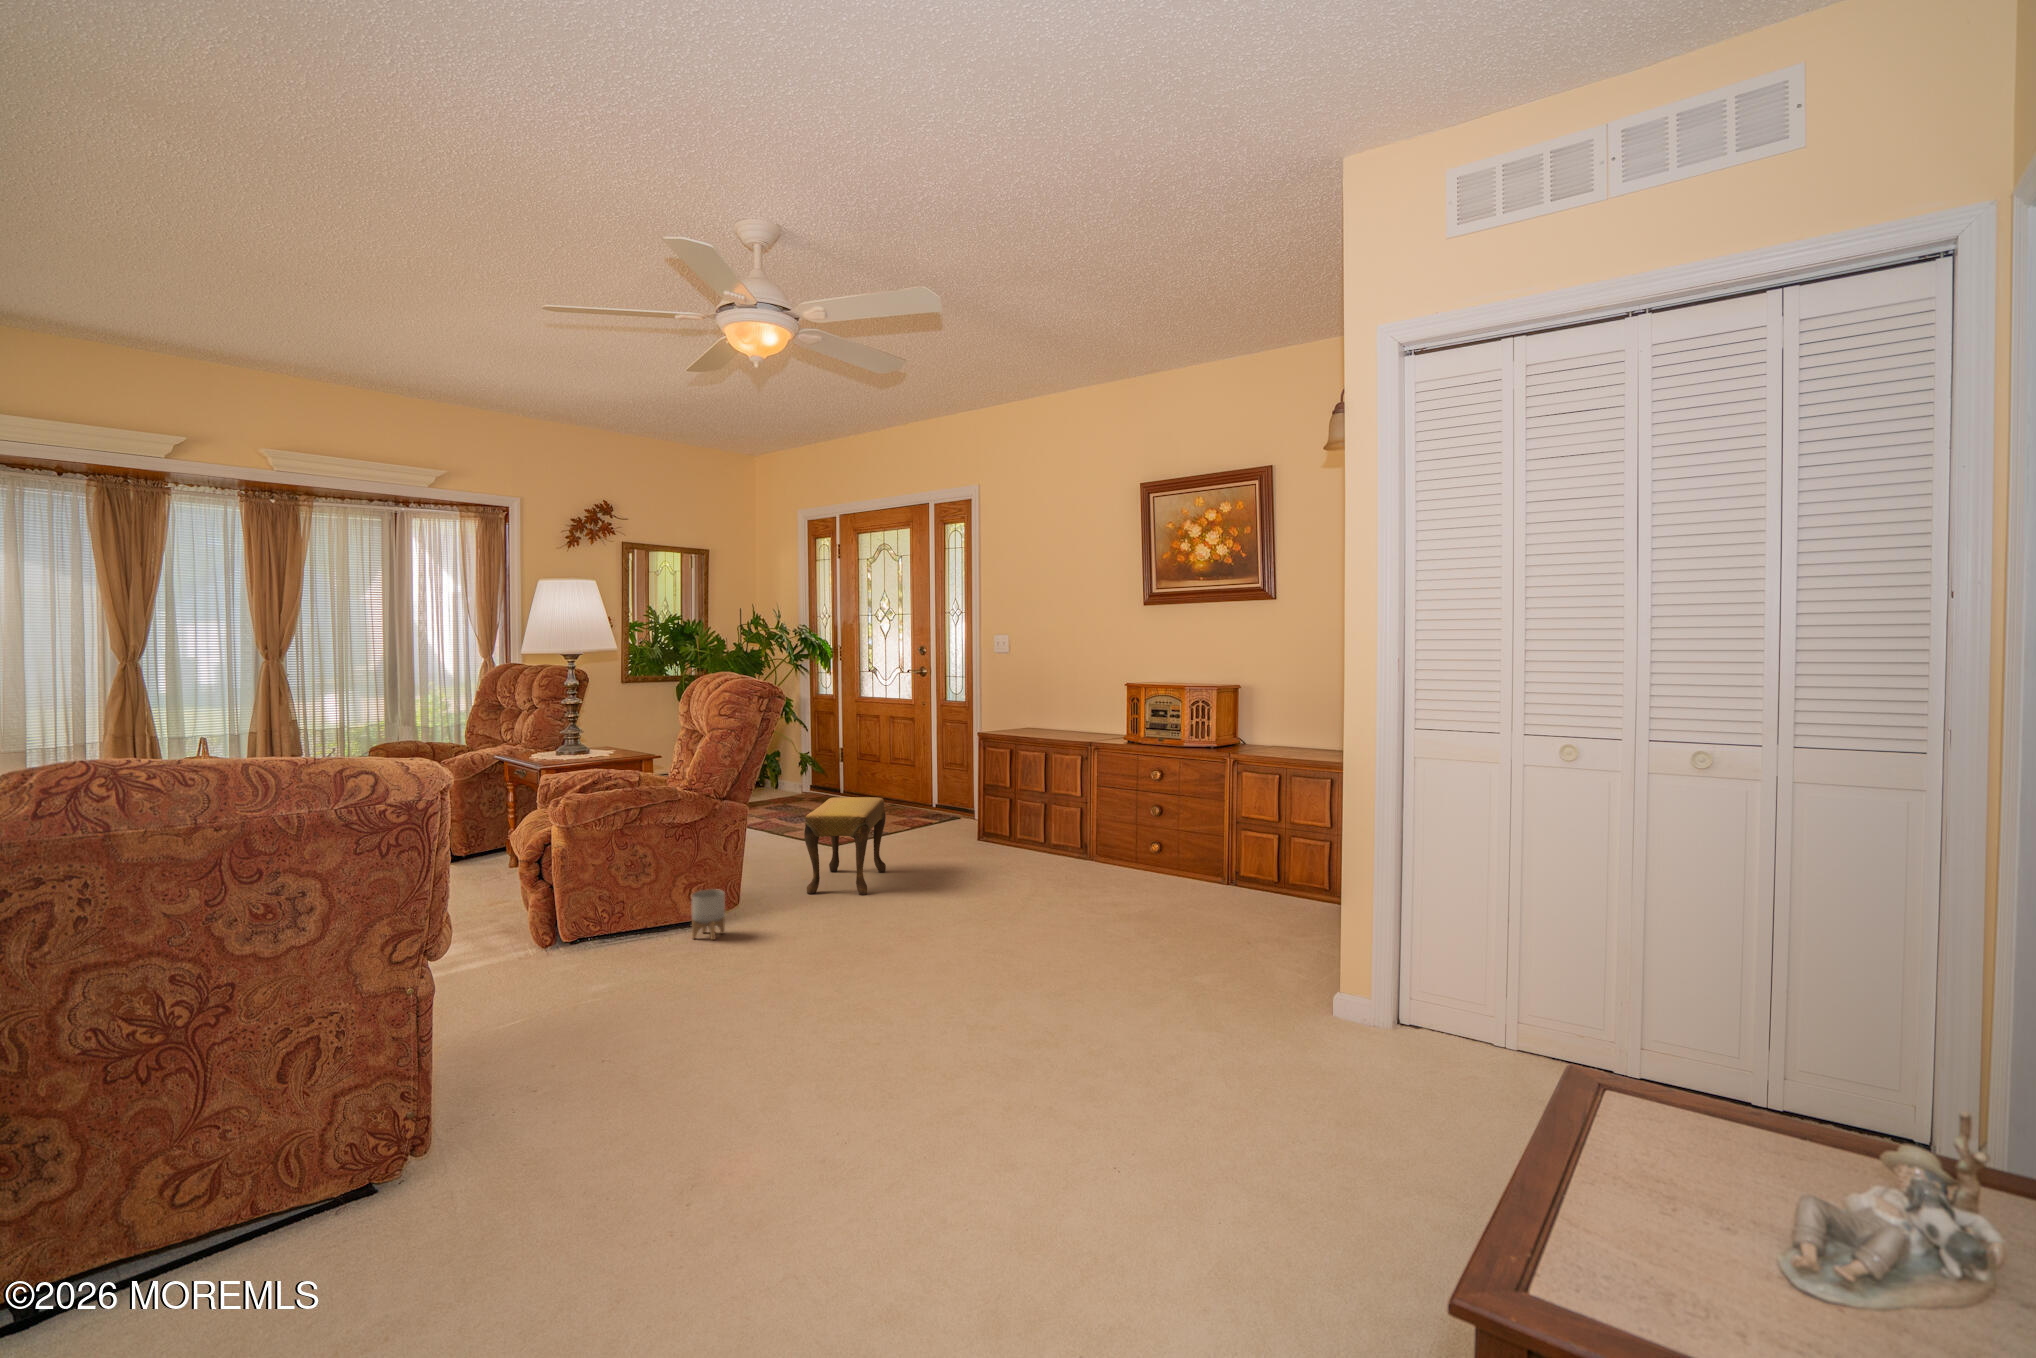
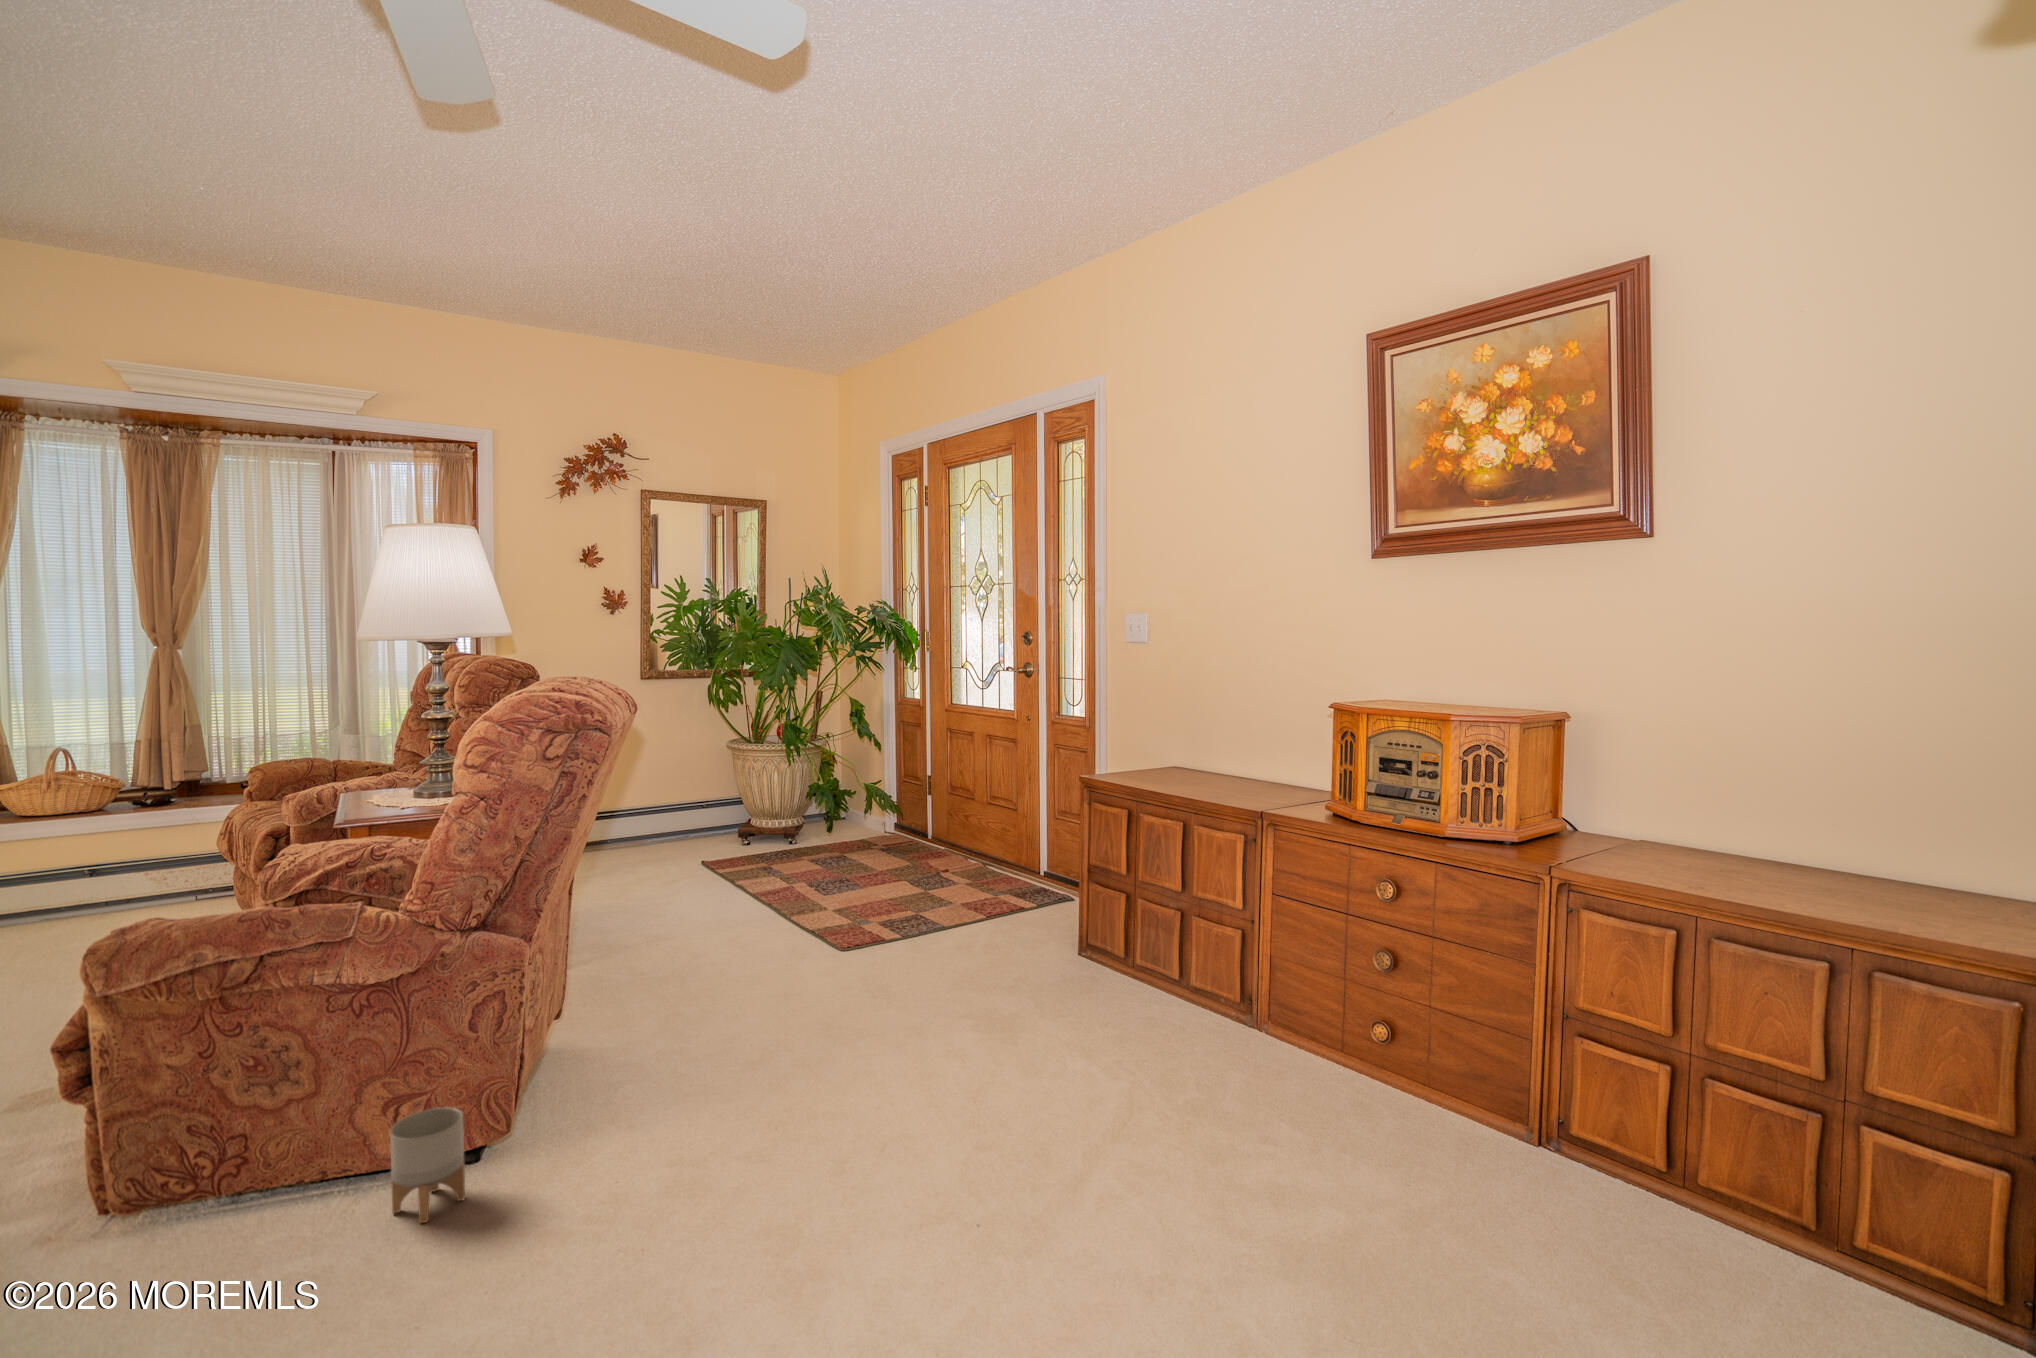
footstool: present [804,797,886,895] -> none [704,891,882,1094]

